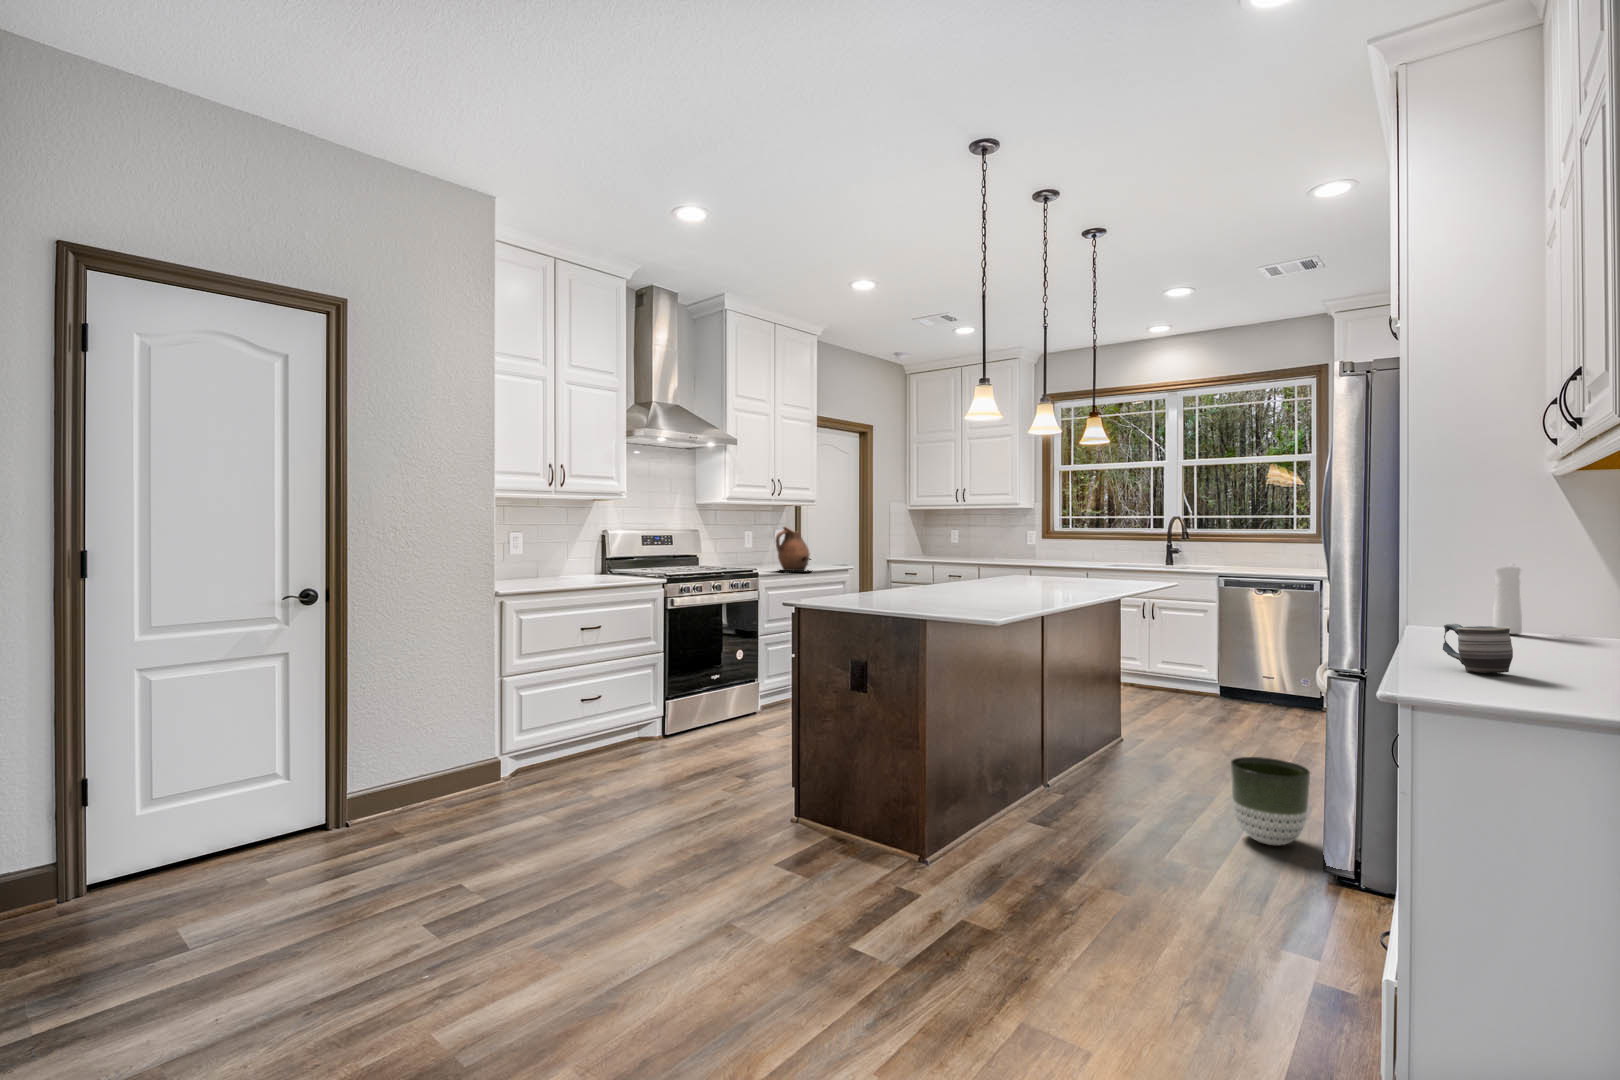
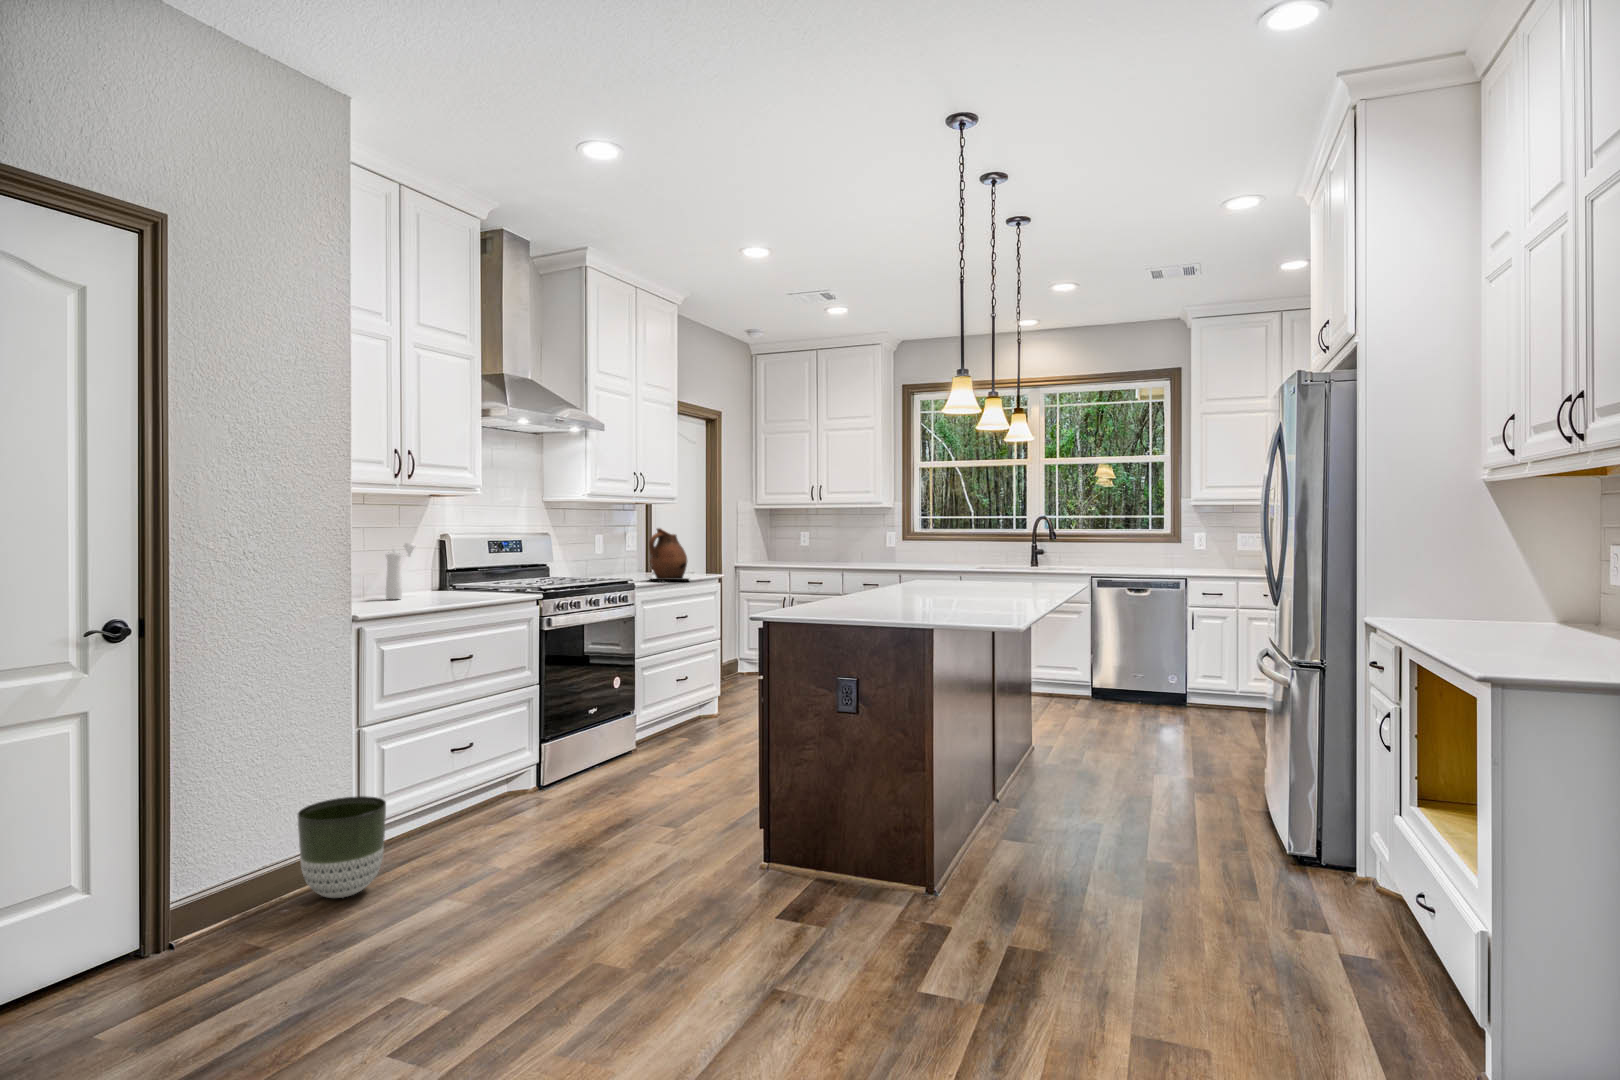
pepper mill: present [1493,564,1522,634] -> present [386,543,415,599]
mug: present [1443,624,1513,673] -> none [1480,615,1545,658]
planter: present [1231,757,1310,845] -> present [298,796,386,898]

